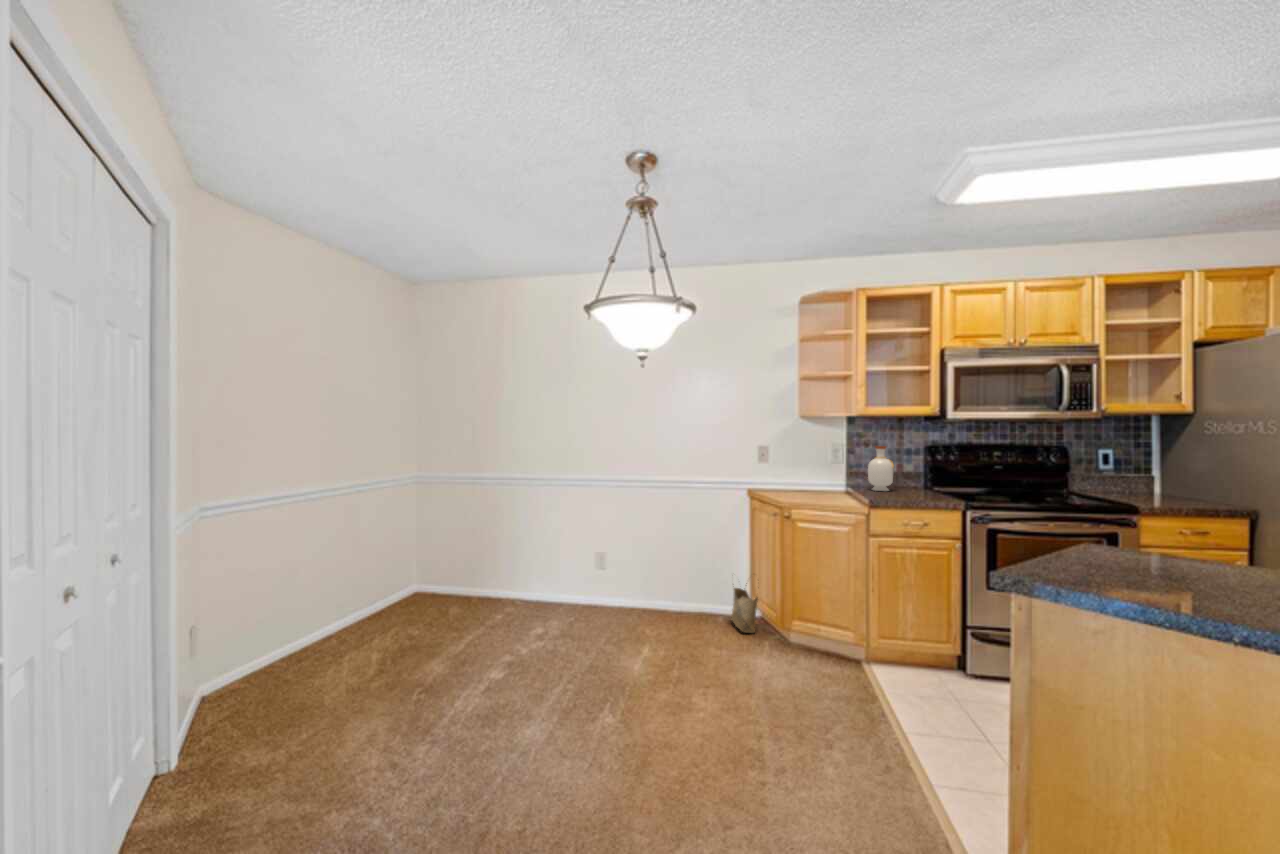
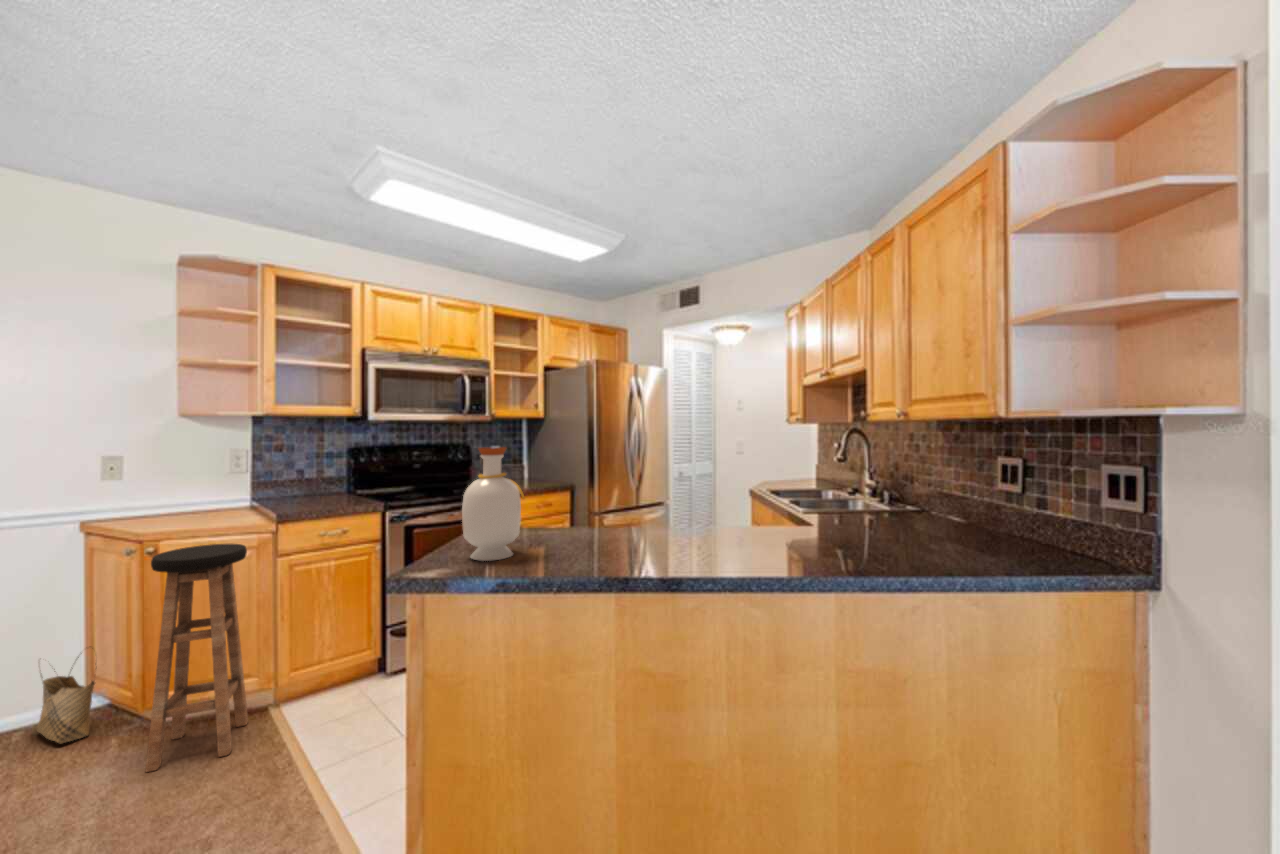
bottle: present [868,446,893,491] -> present [462,447,524,561]
bar stool: none [788,516,849,685] -> present [146,544,248,772]

